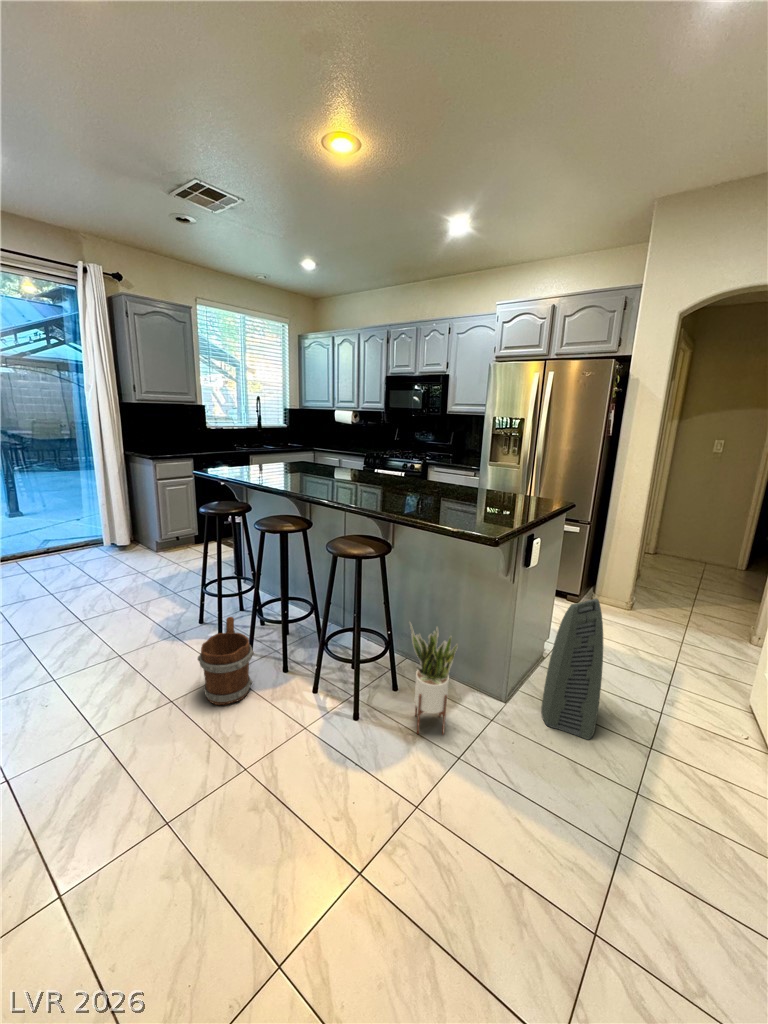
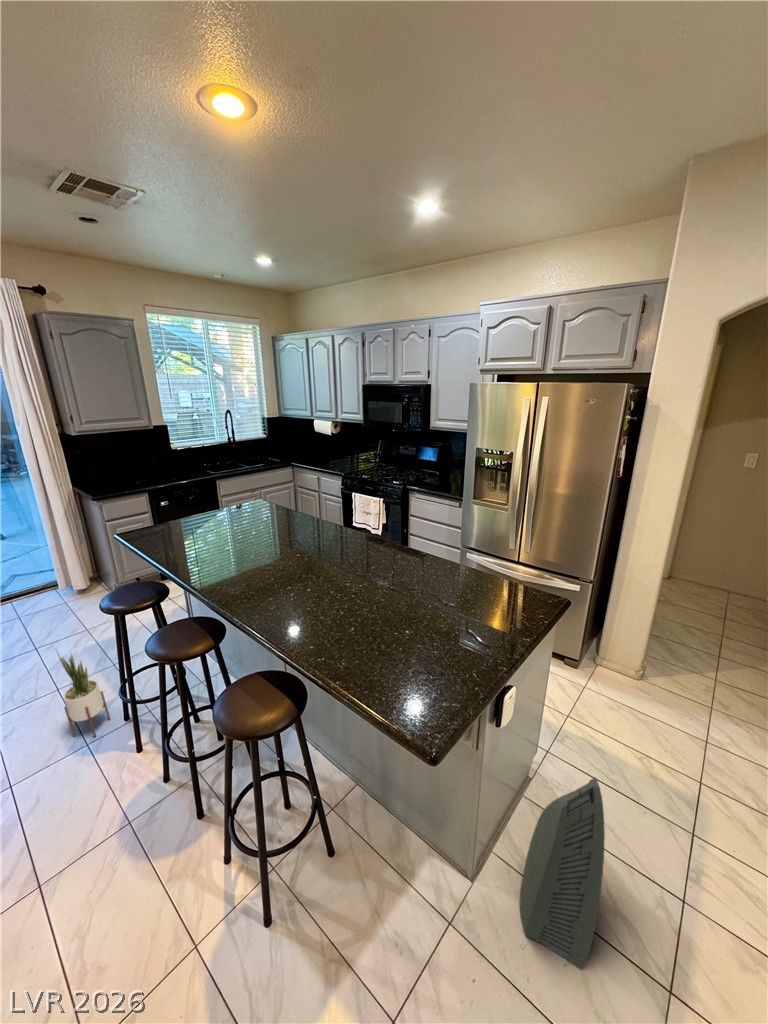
bucket: present [198,617,254,705] -> none [70,756,153,893]
potted plant: present [410,623,458,734] -> present [56,650,110,737]

